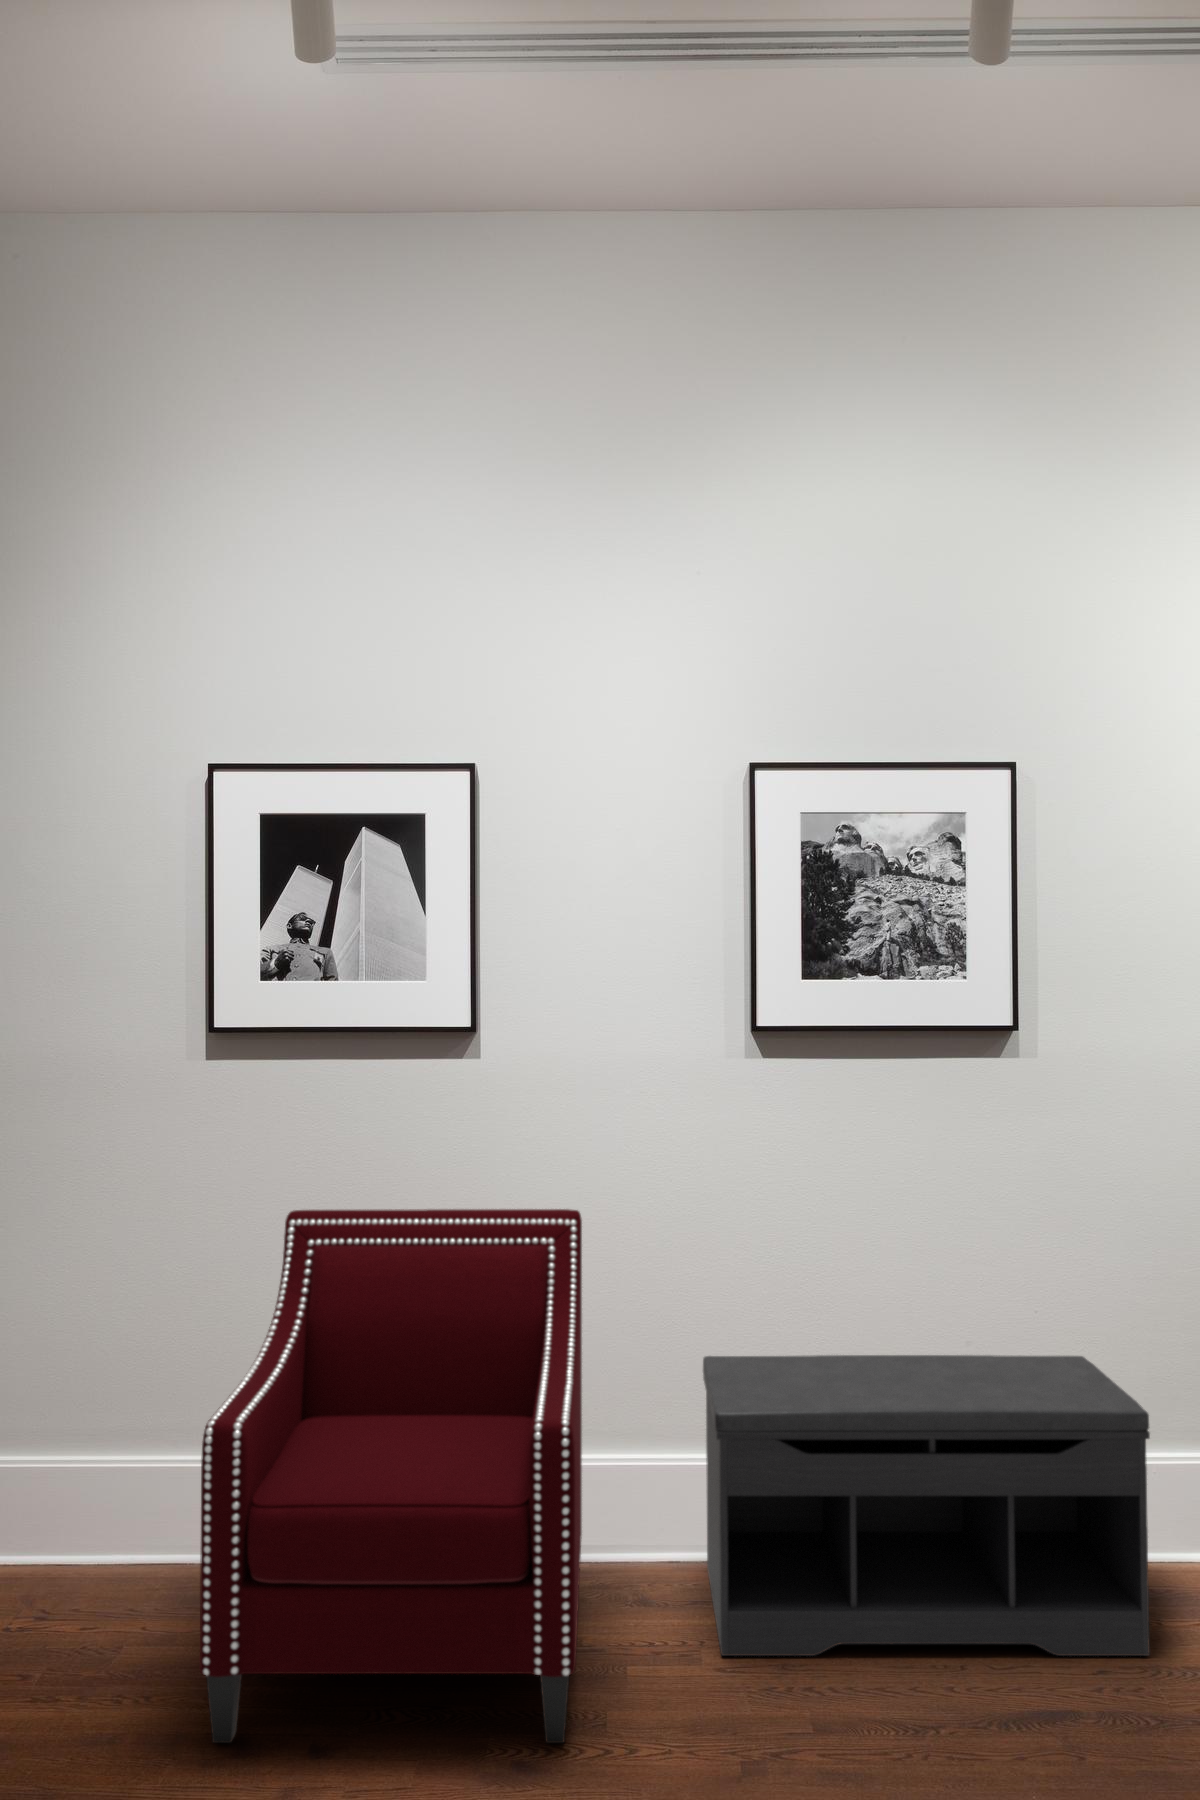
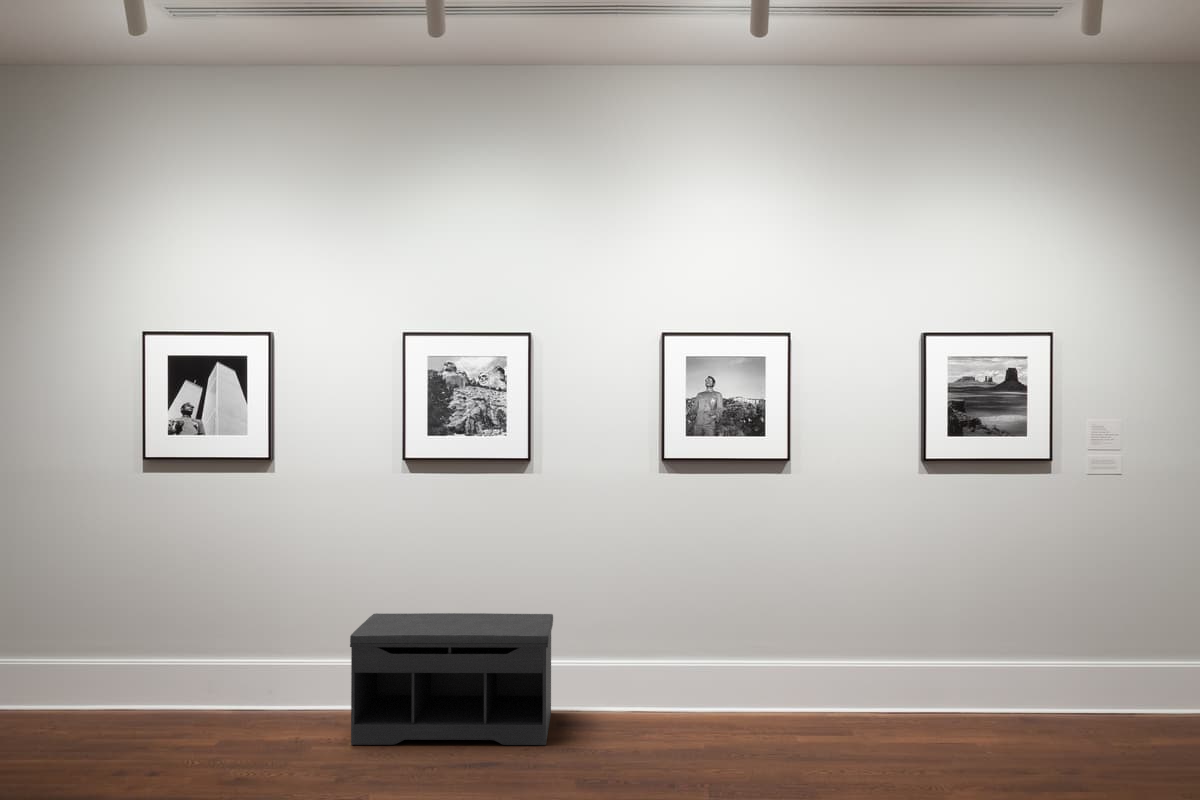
armchair: present [200,1209,582,1743] -> none [91,544,314,775]

